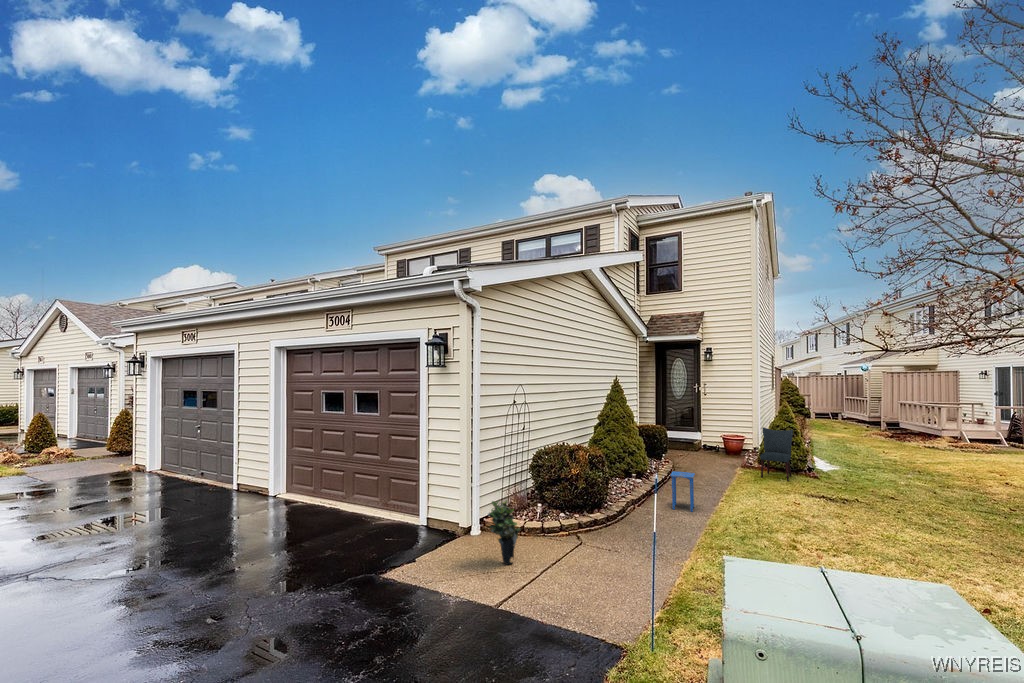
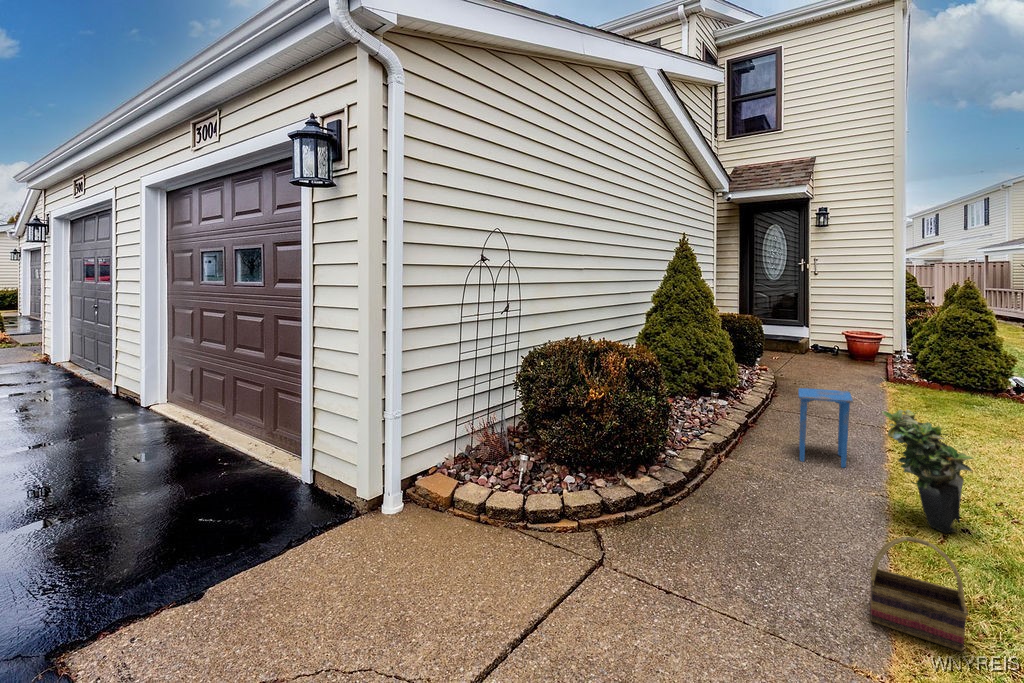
chair: present [760,427,793,481] -> none [934,312,1004,400]
potted plant: present [488,500,520,565] -> present [882,409,974,533]
basket: none [677,521,704,557] -> present [870,537,968,652]

